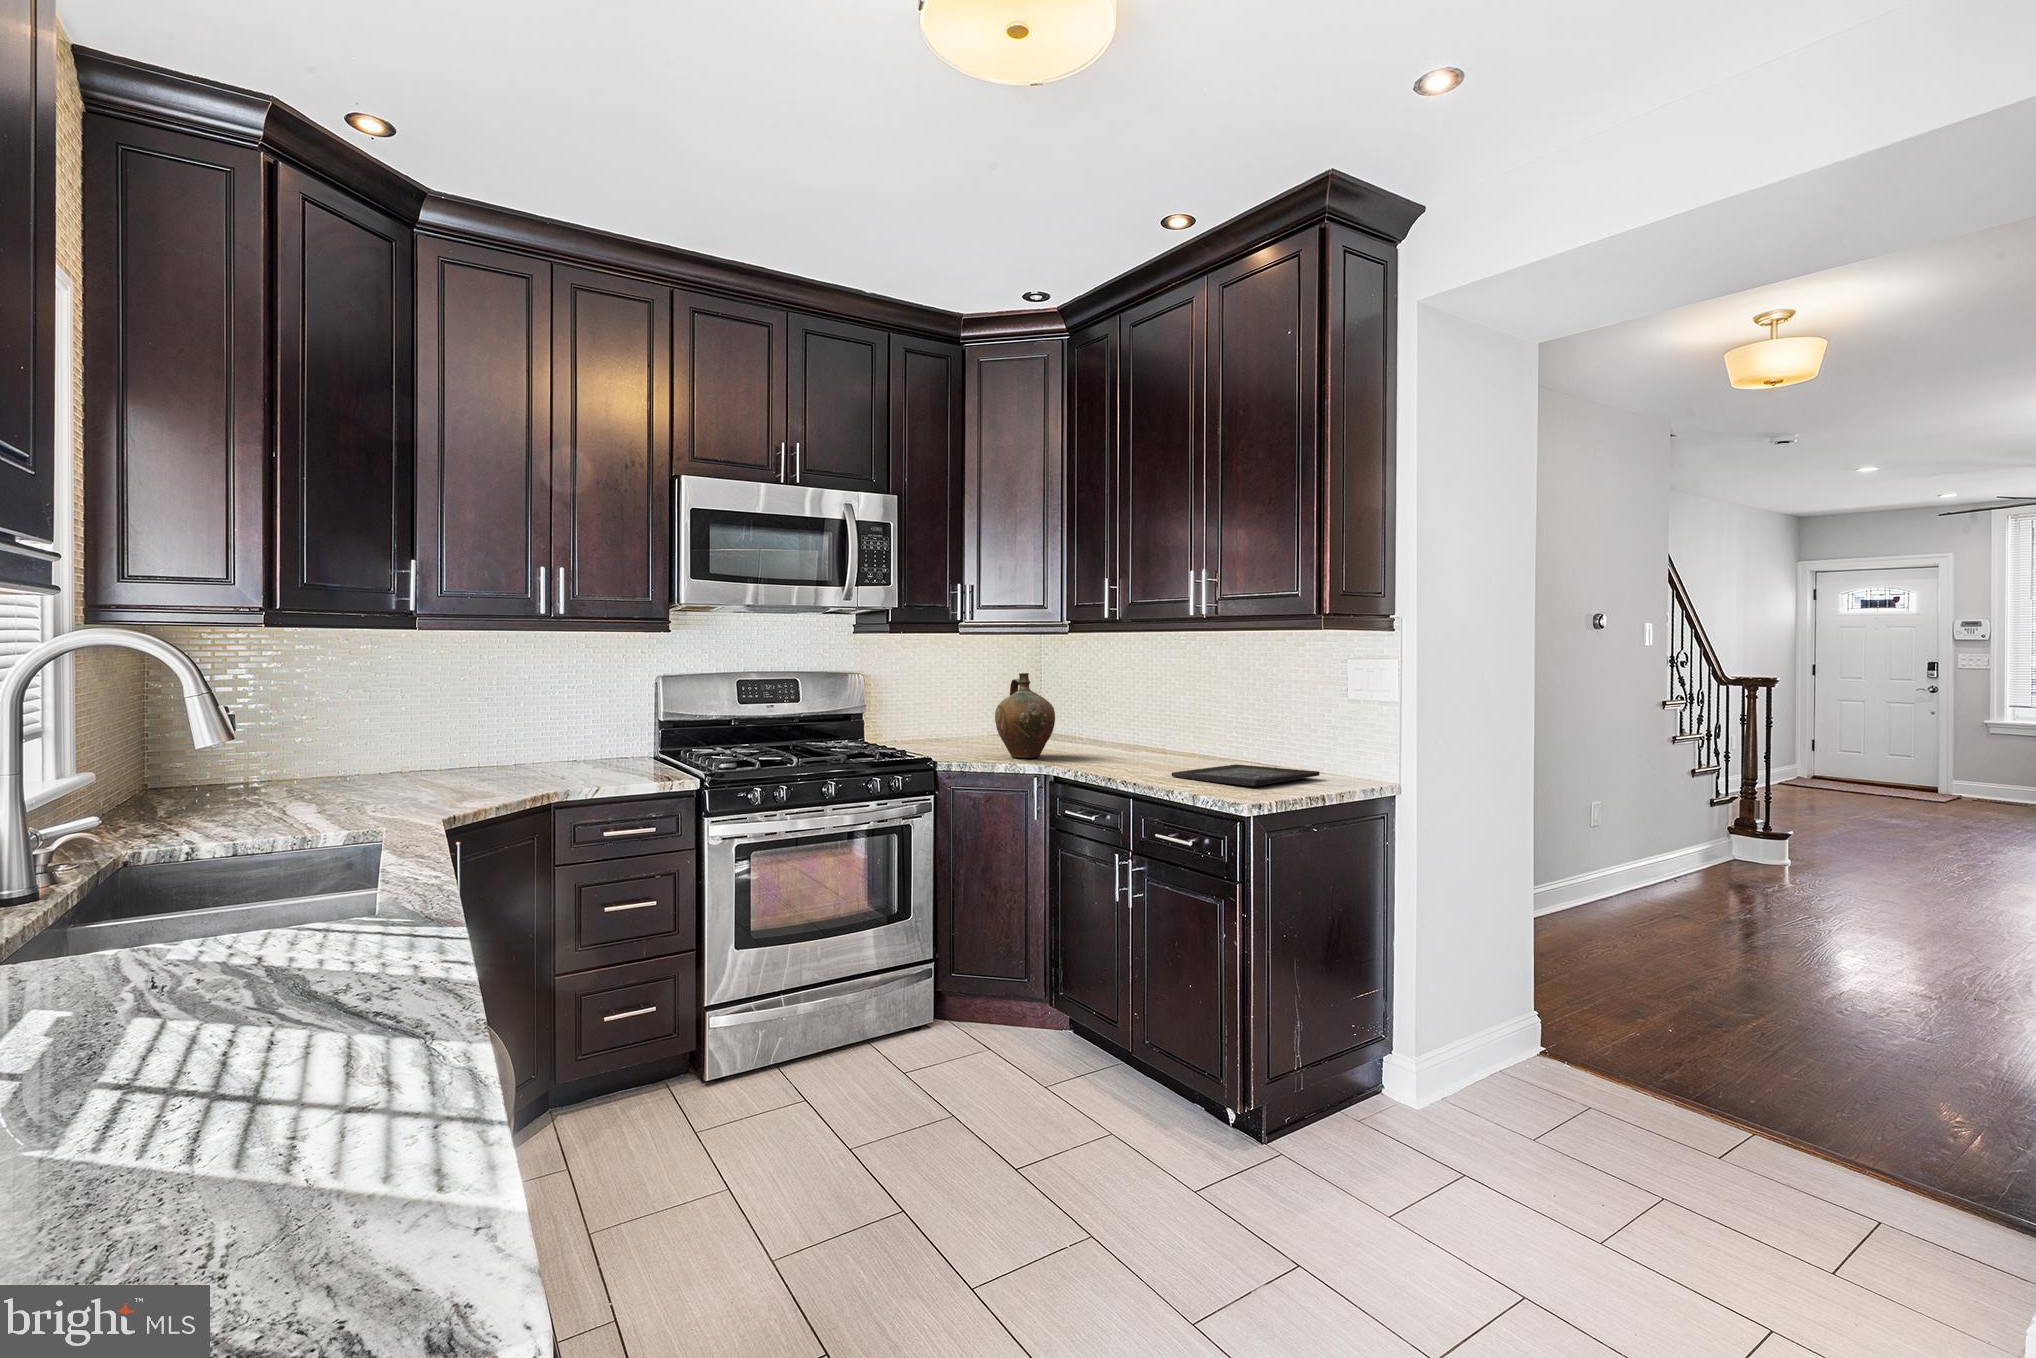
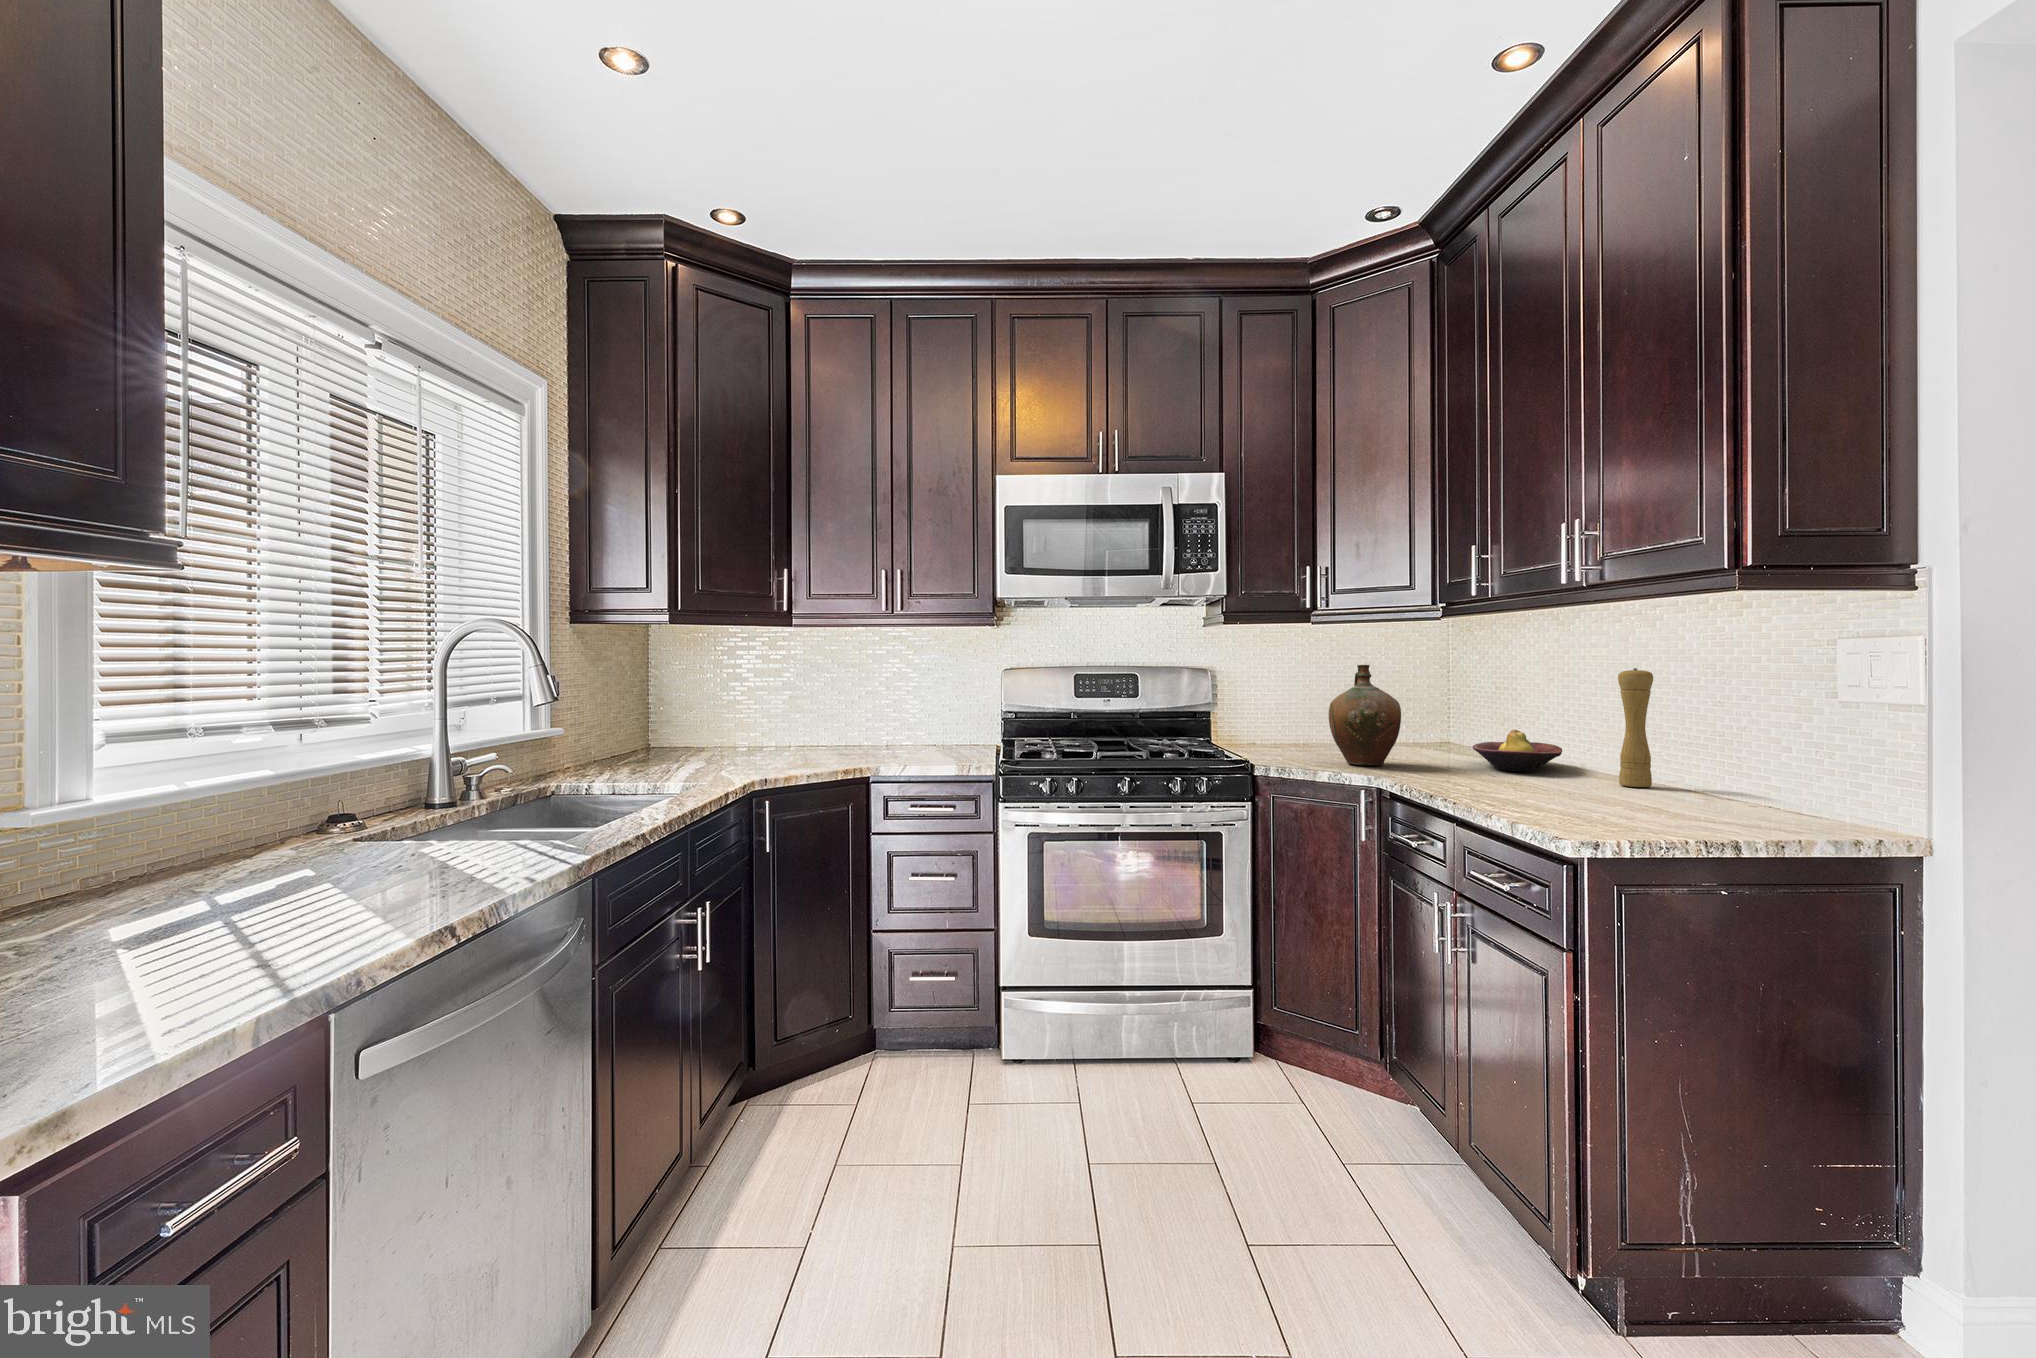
pepper mill: none [1208,677,1230,764] -> present [1618,668,1653,787]
fruit bowl: none [1094,724,1162,757] -> present [1473,730,1562,772]
tray: present [1171,764,1320,786] -> none [1520,788,1771,817]

